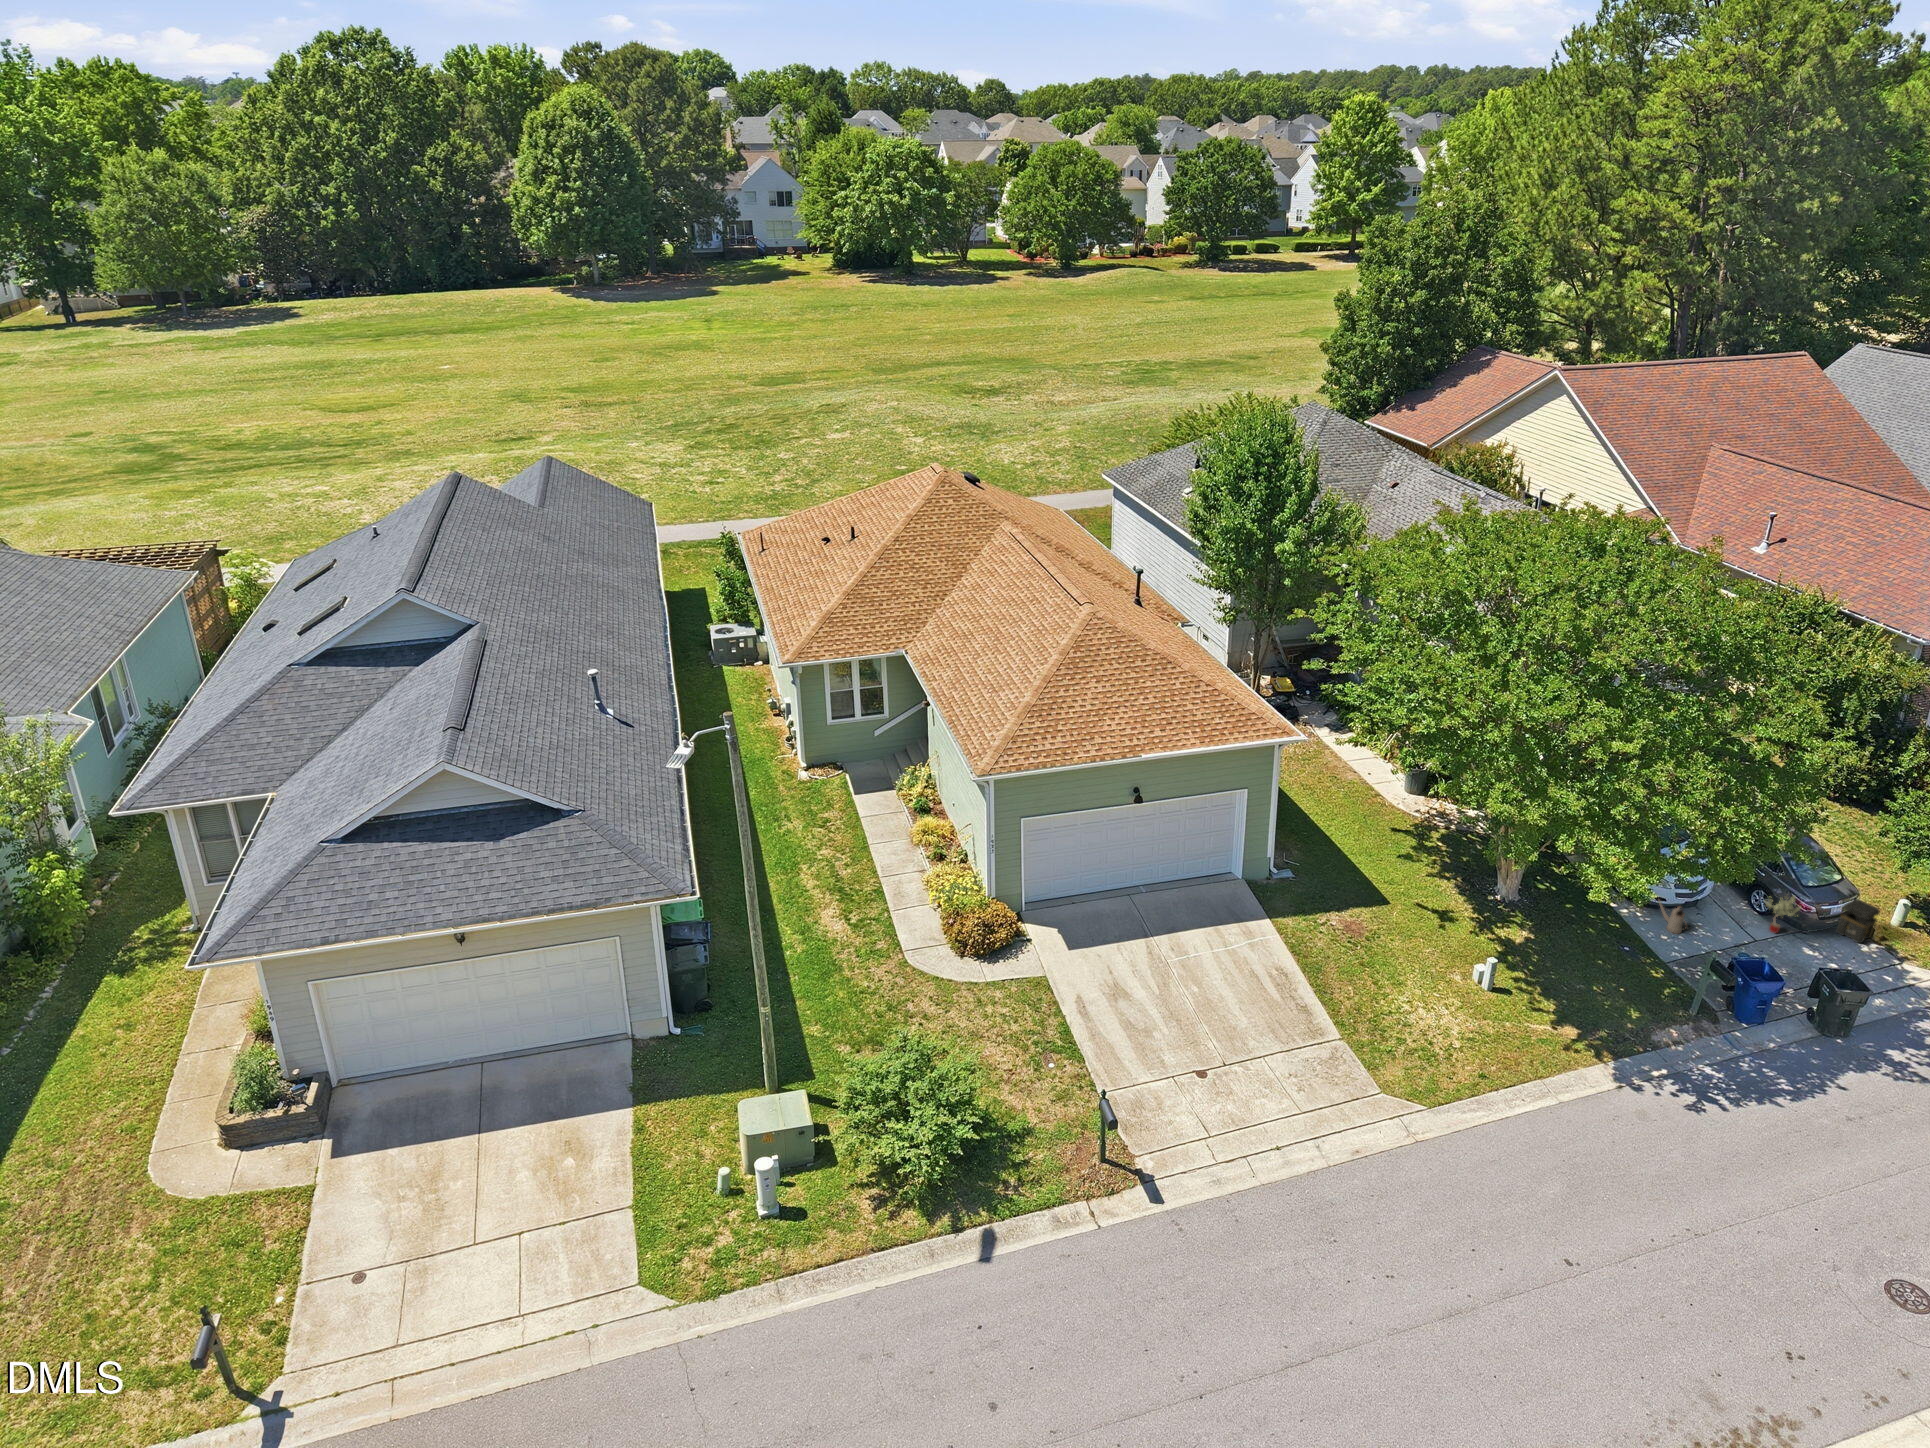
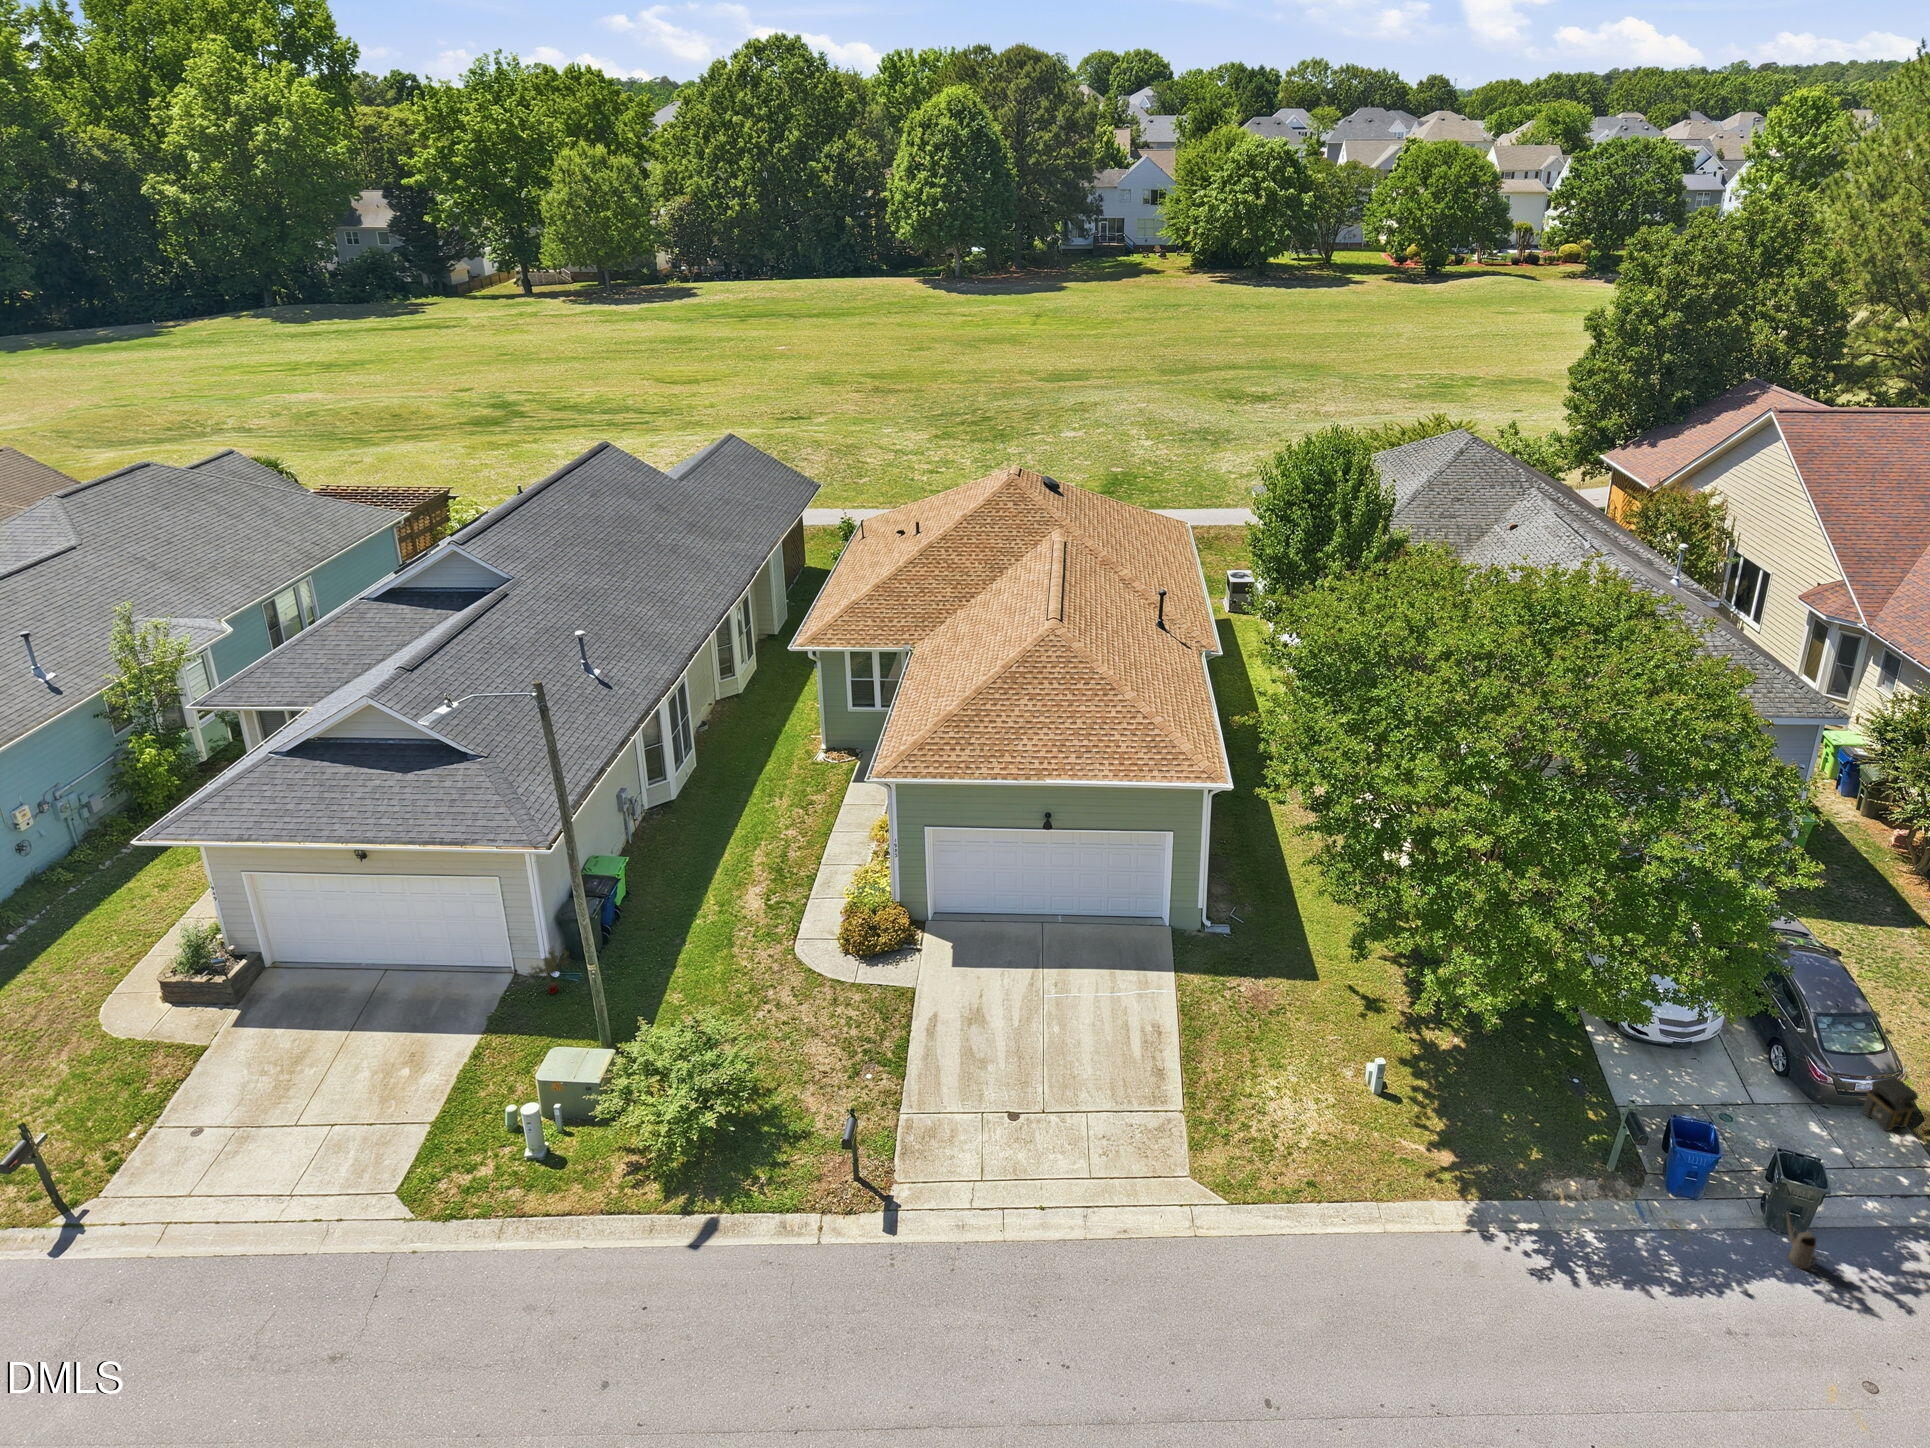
potted tree: present [1763,896,1802,933] -> present [528,947,569,994]
watering can: present [1659,900,1685,934] -> present [1786,1211,1816,1269]

